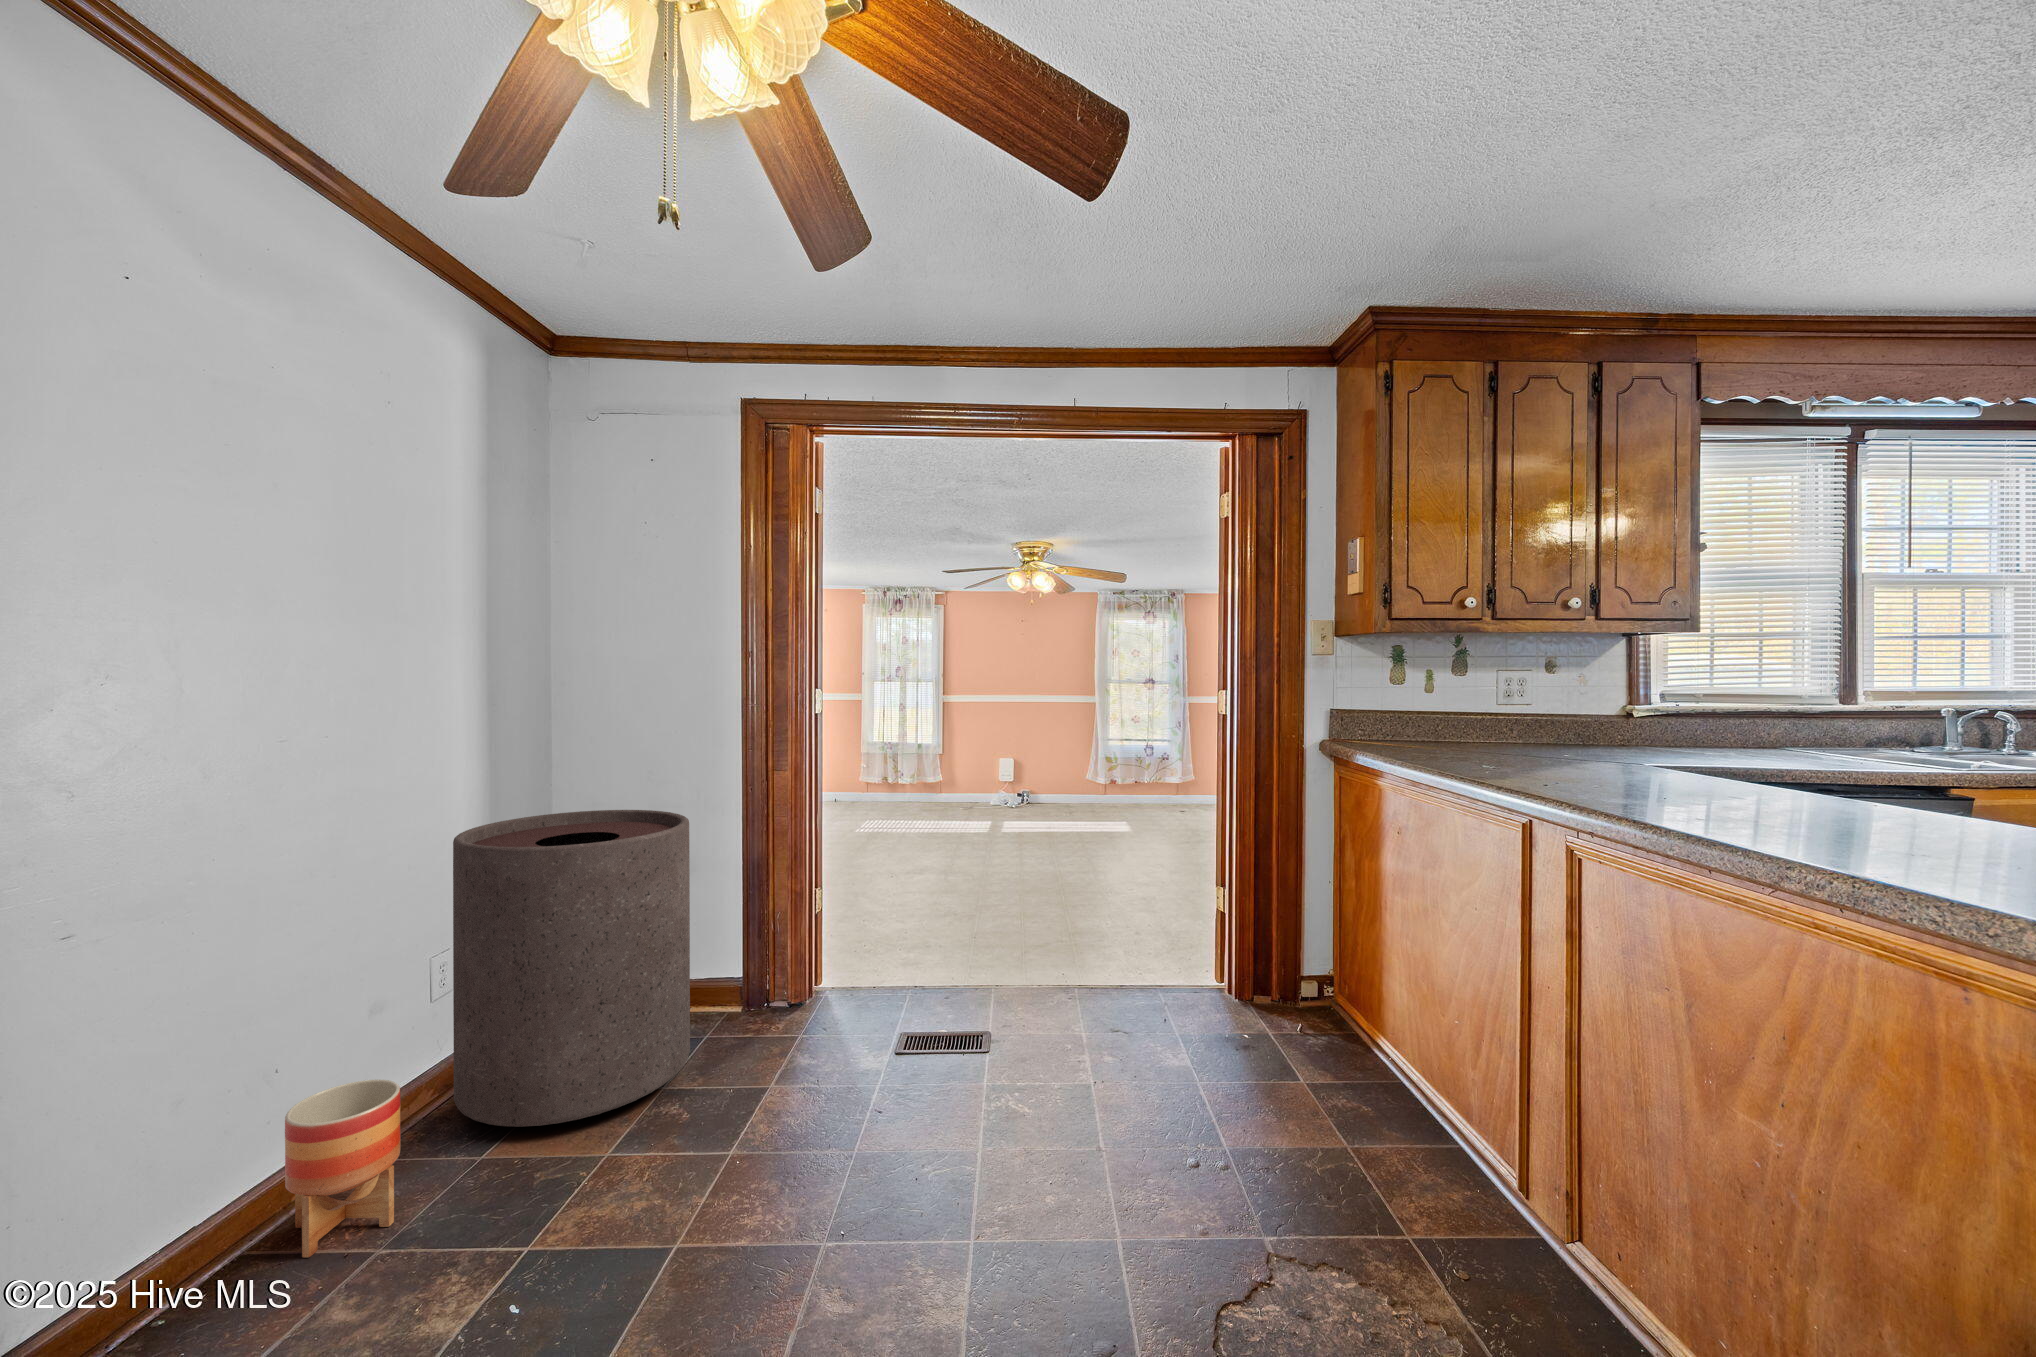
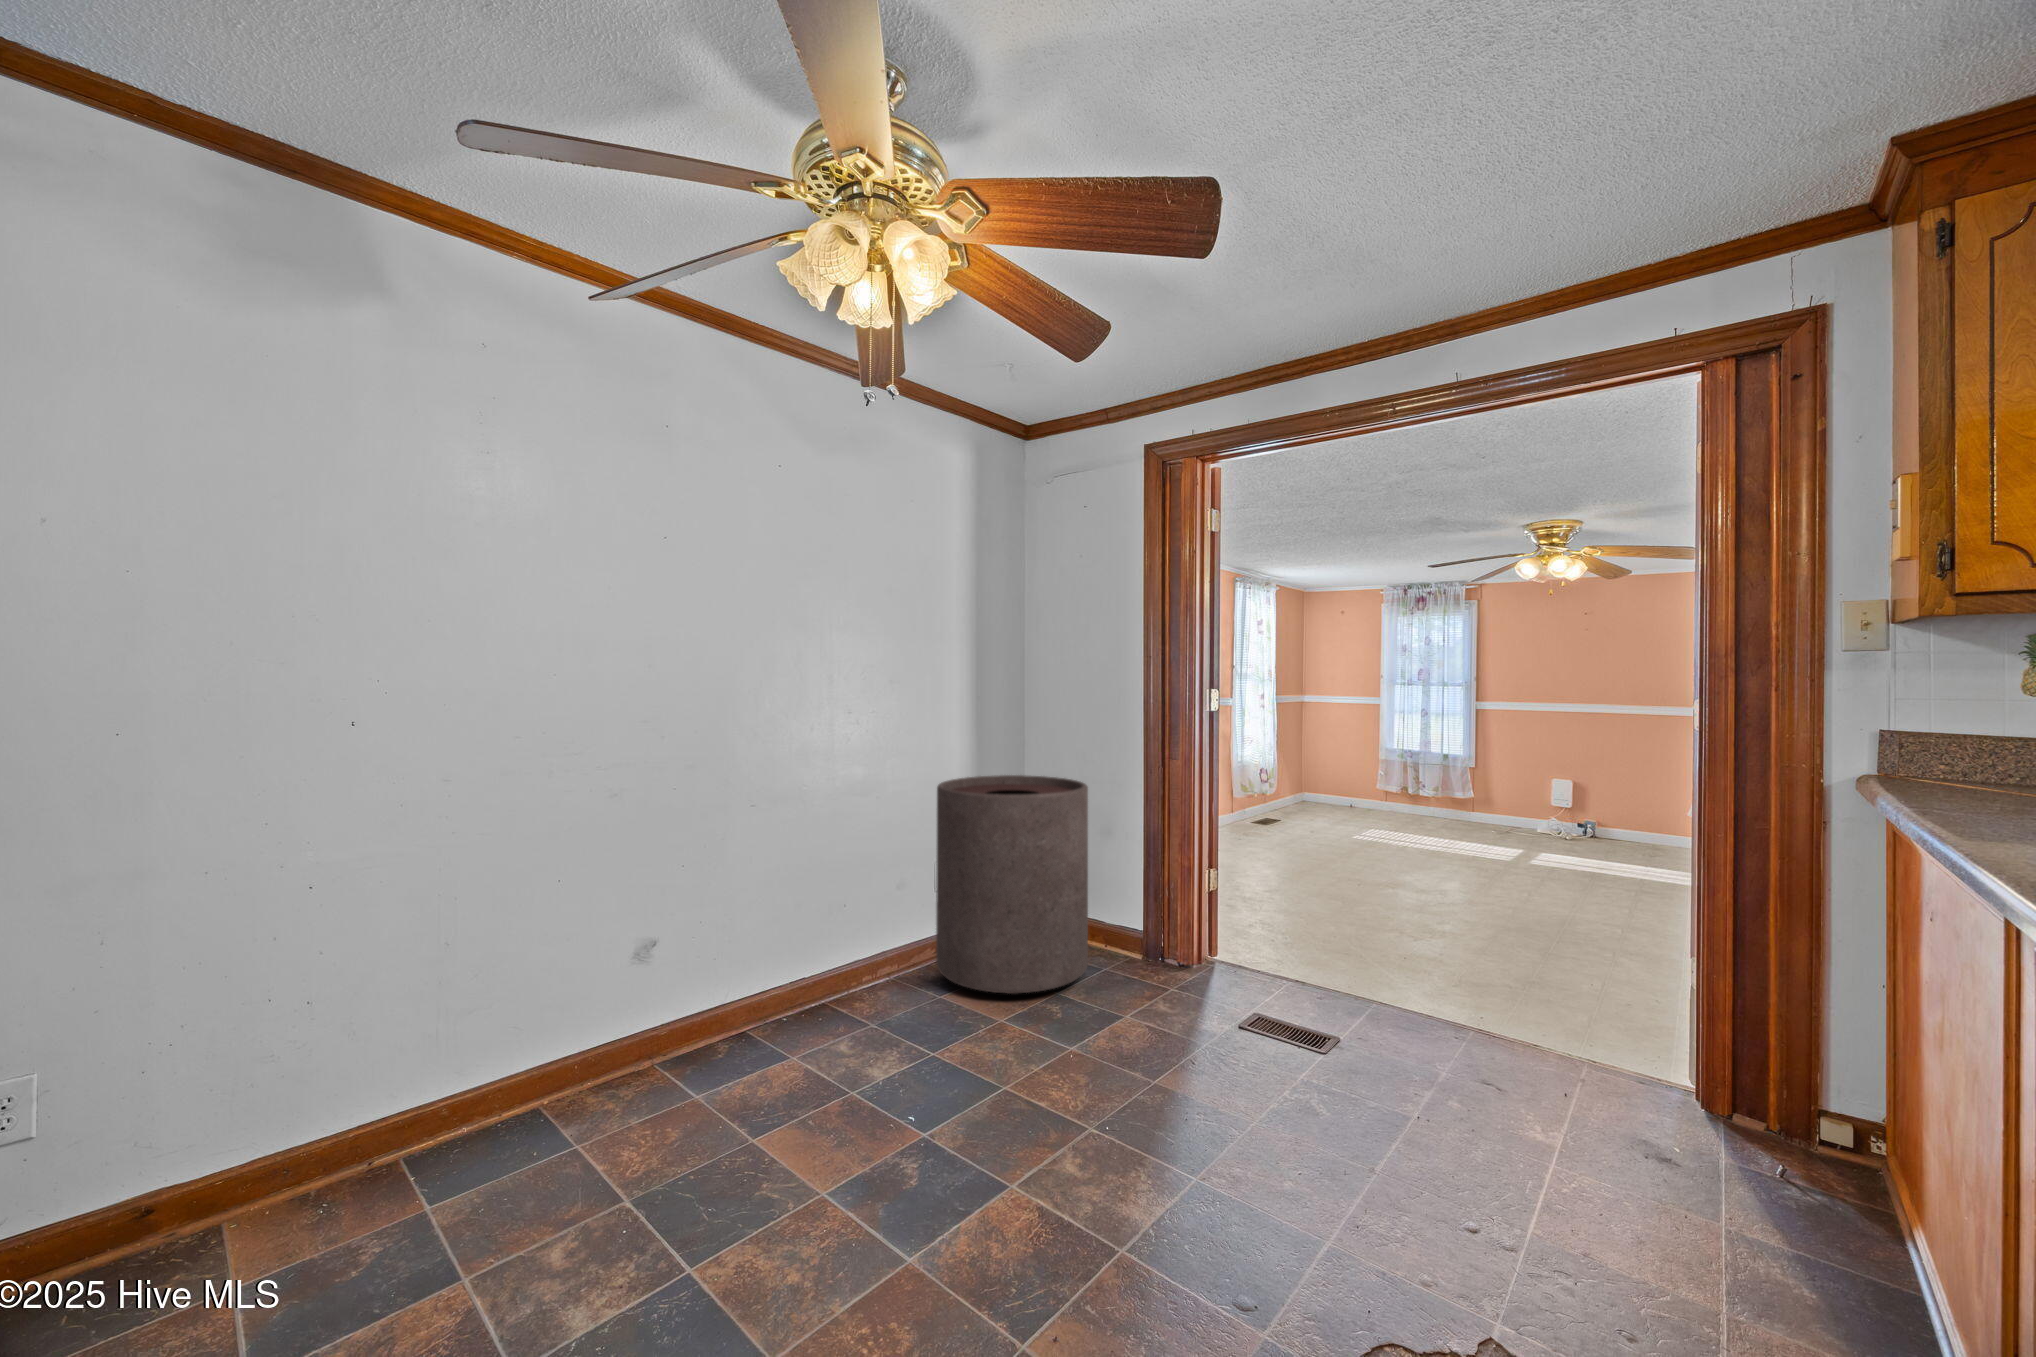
planter: present [285,1080,401,1257] -> none [833,925,889,1019]

